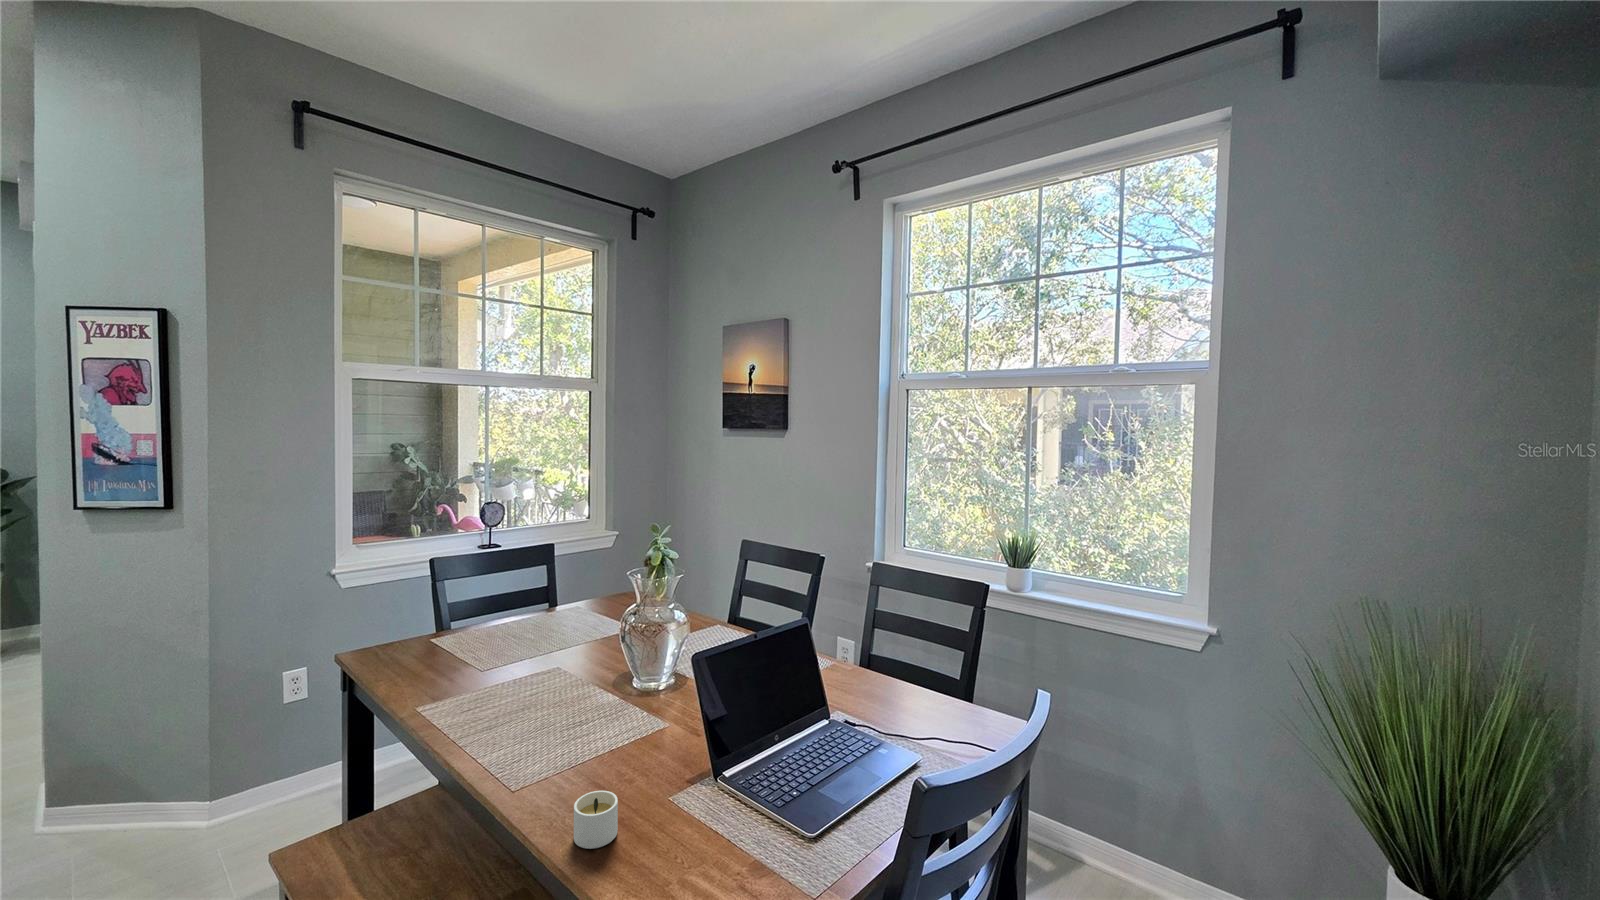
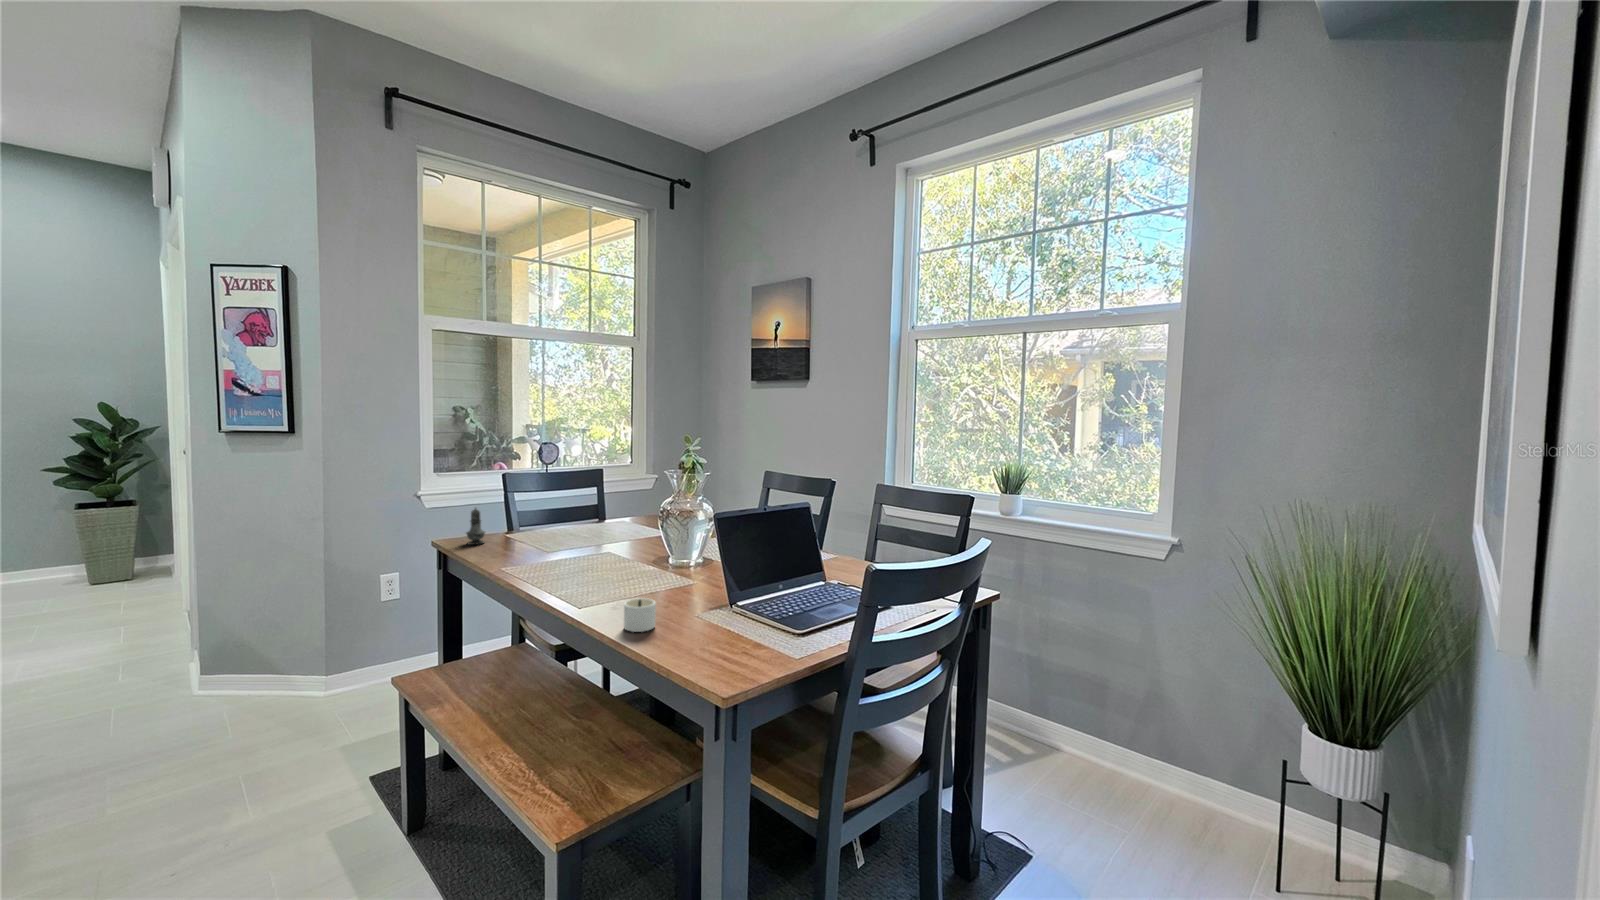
salt shaker: none [378,613,404,661] -> present [466,508,485,545]

